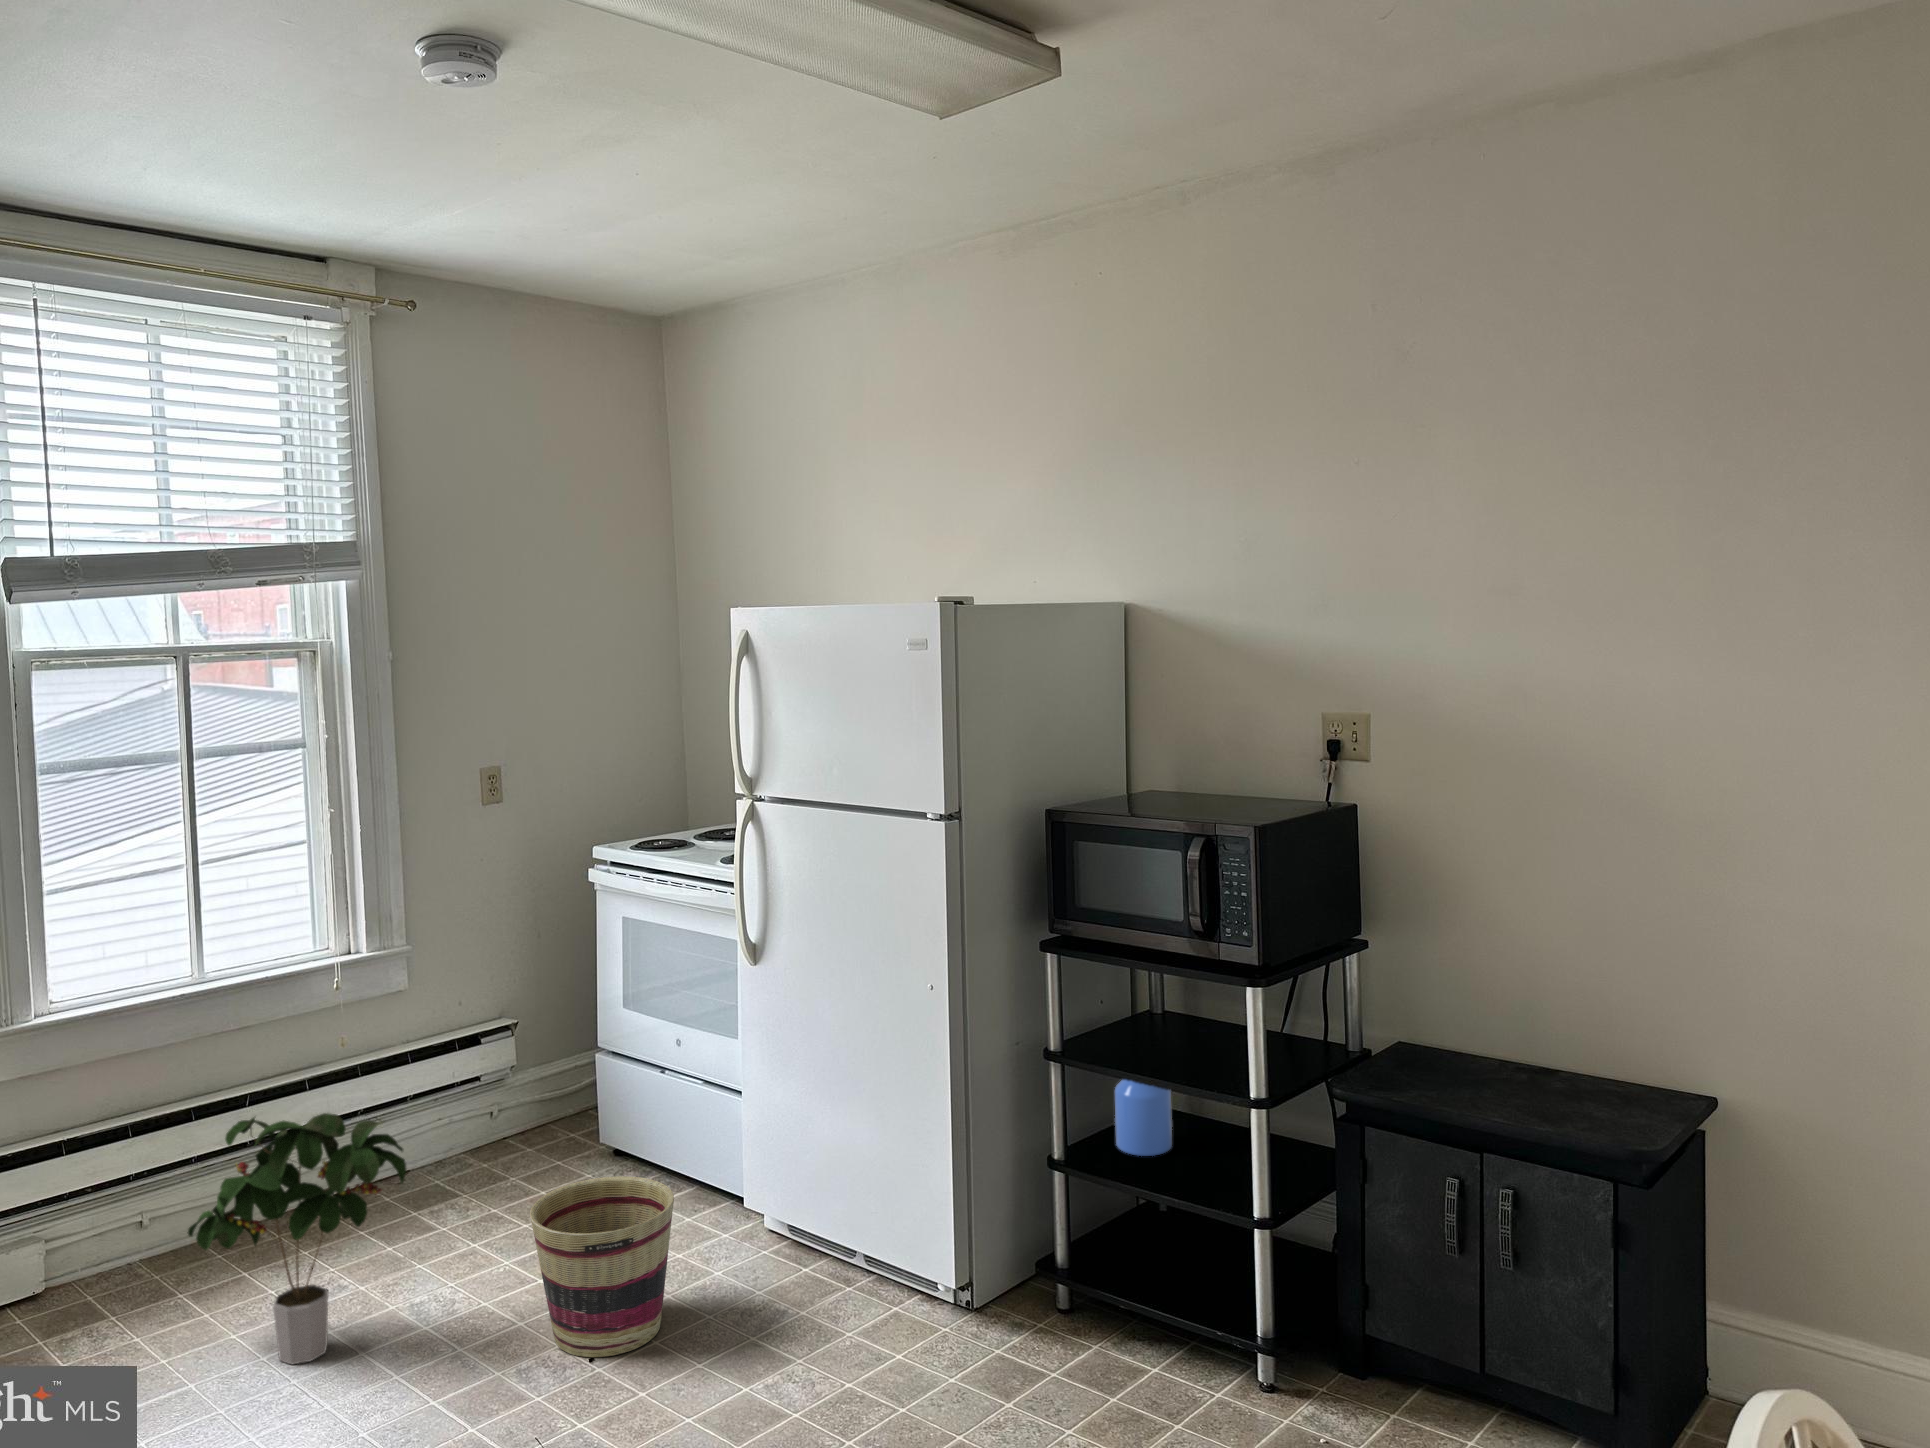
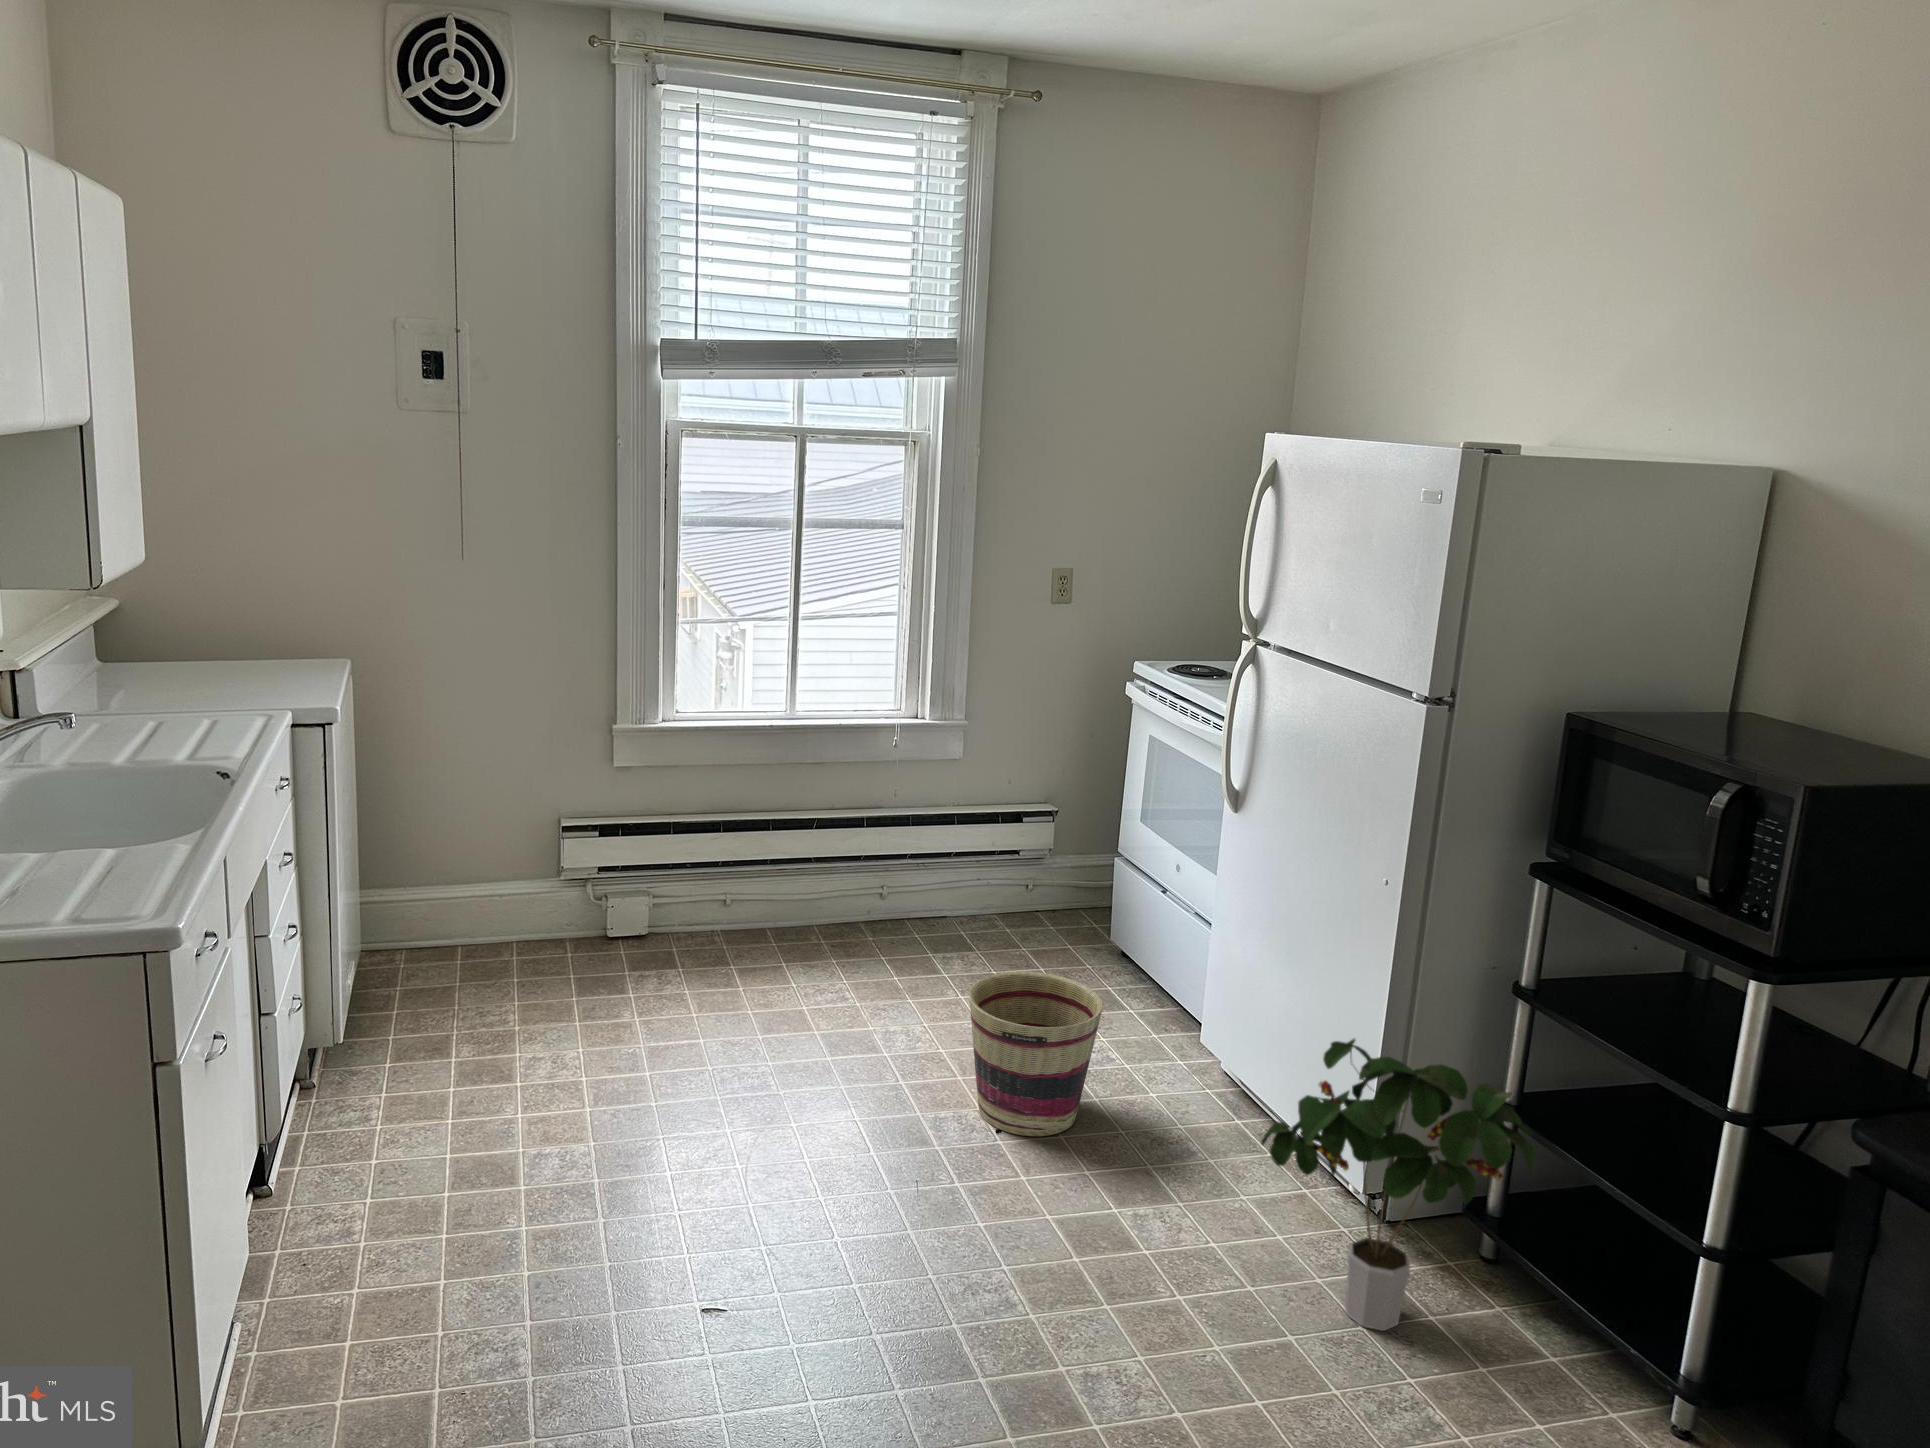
jar: present [1115,1080,1172,1156] -> none [1592,1017,1674,1134]
potted plant: present [187,1113,406,1365] -> present [1261,1039,1535,1331]

